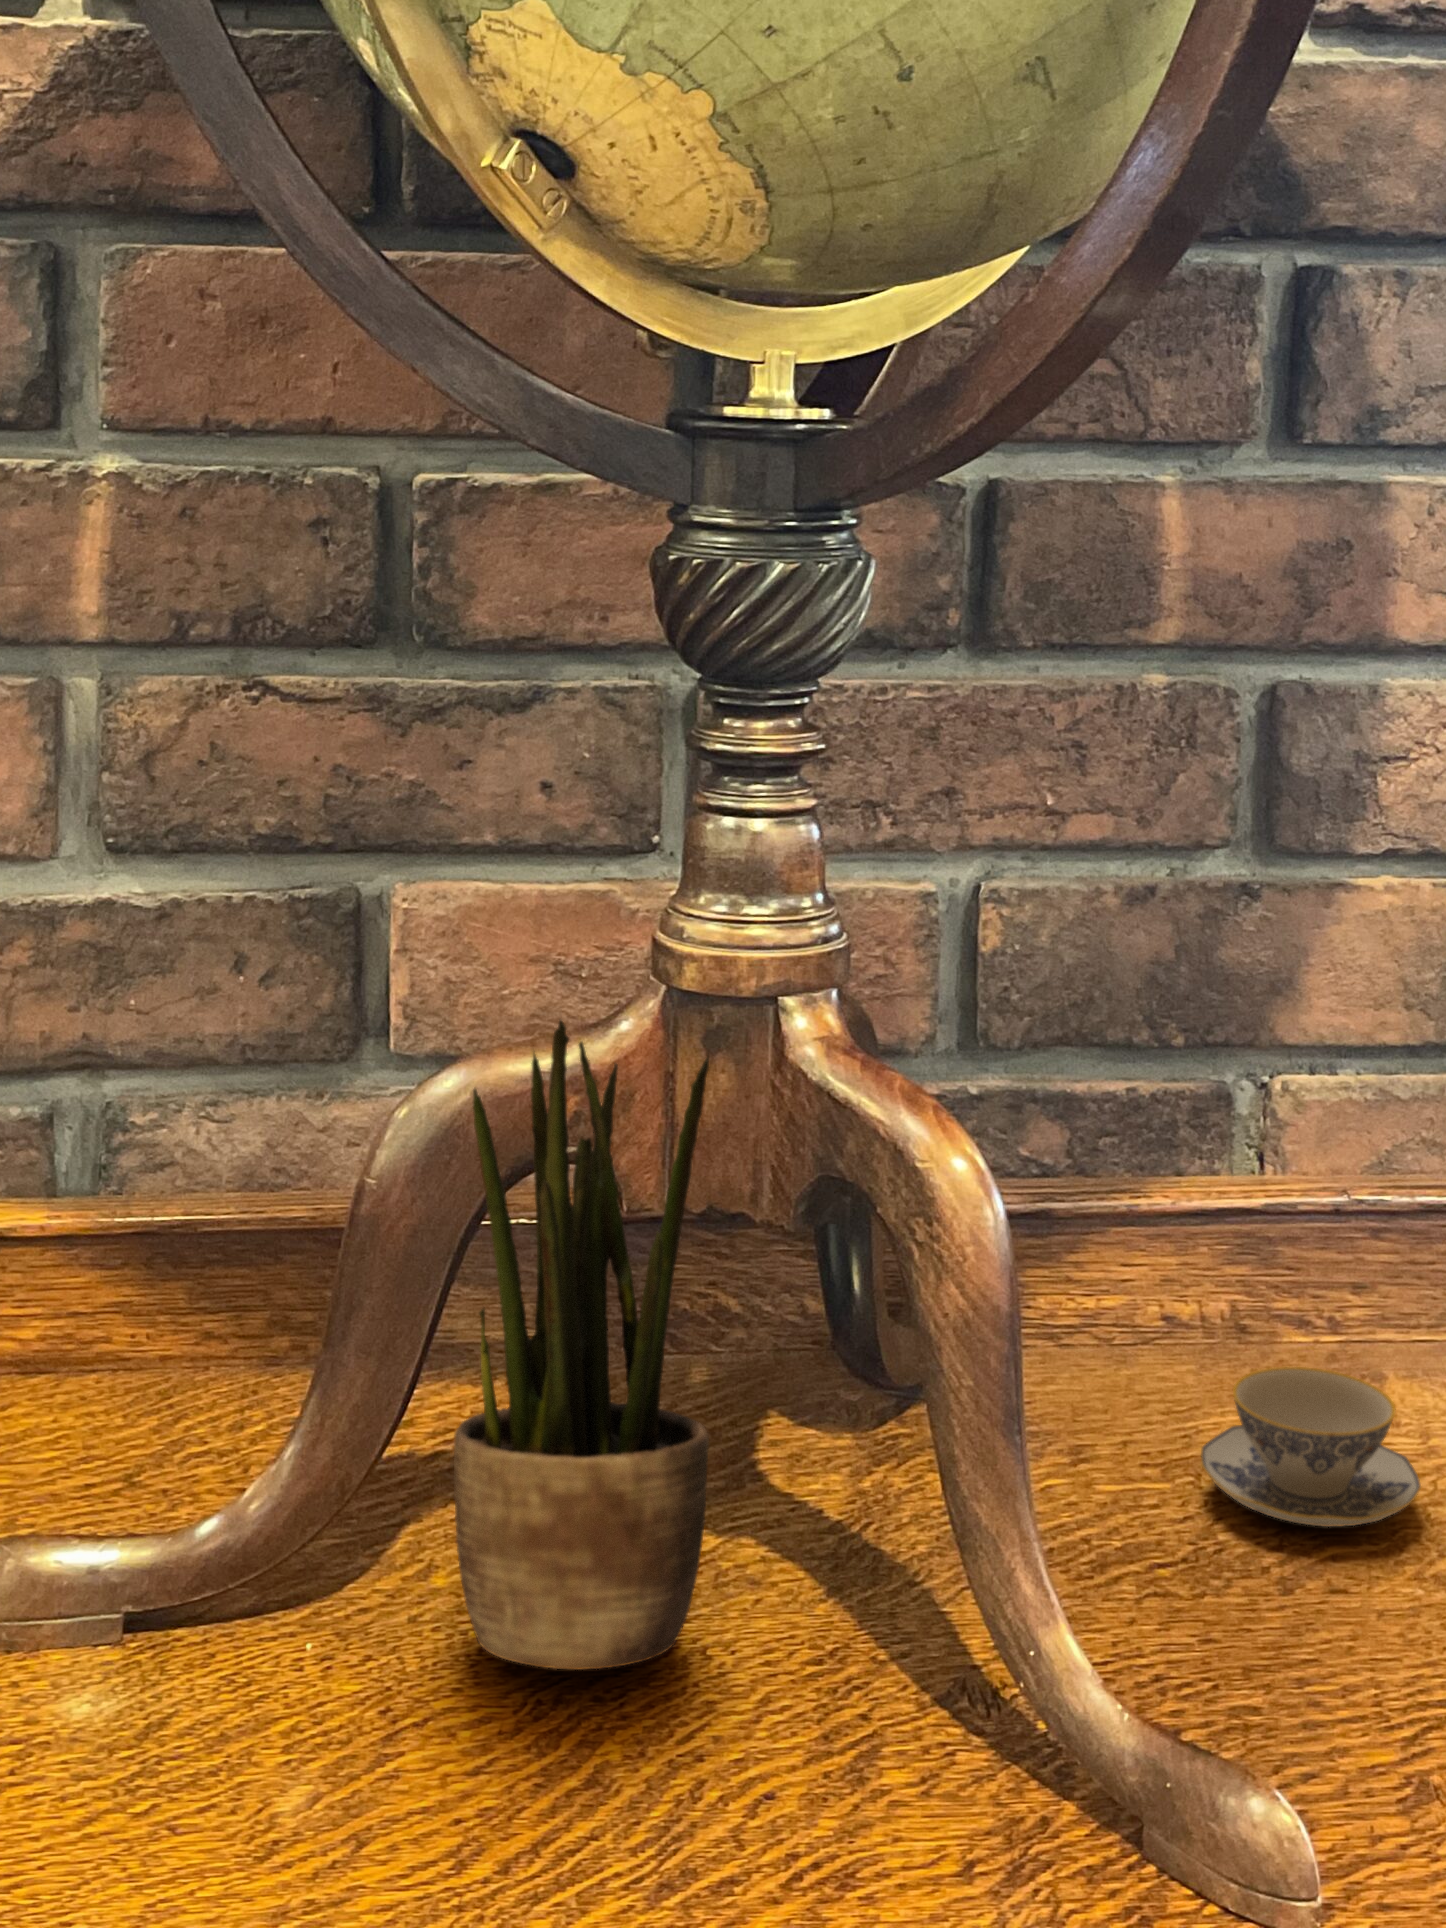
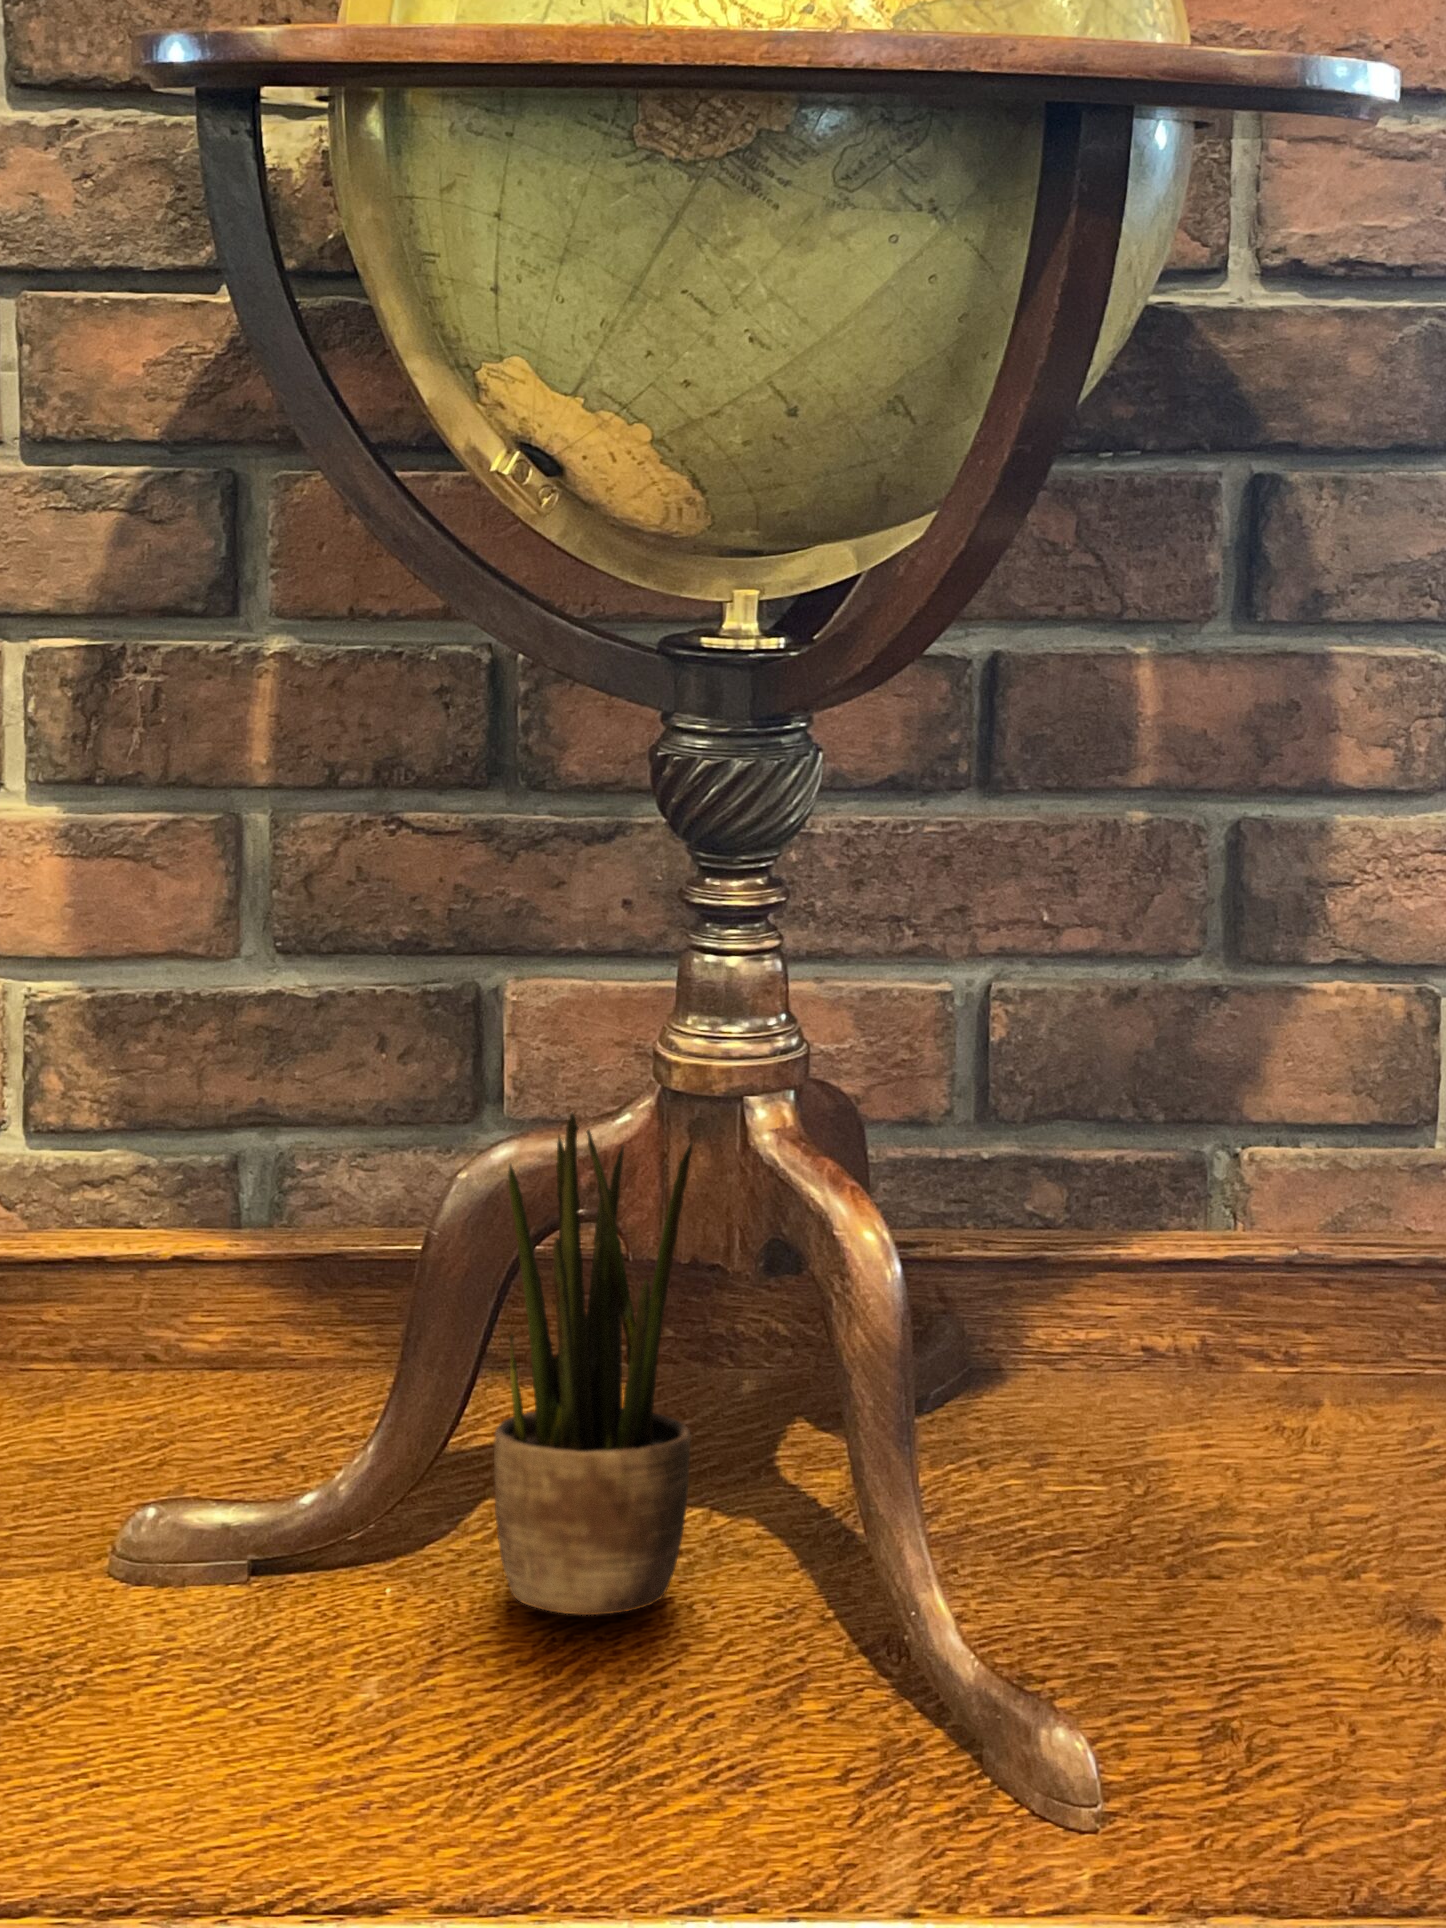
teacup: present [1201,1367,1421,1527] -> none [1121,1395,1299,1527]

